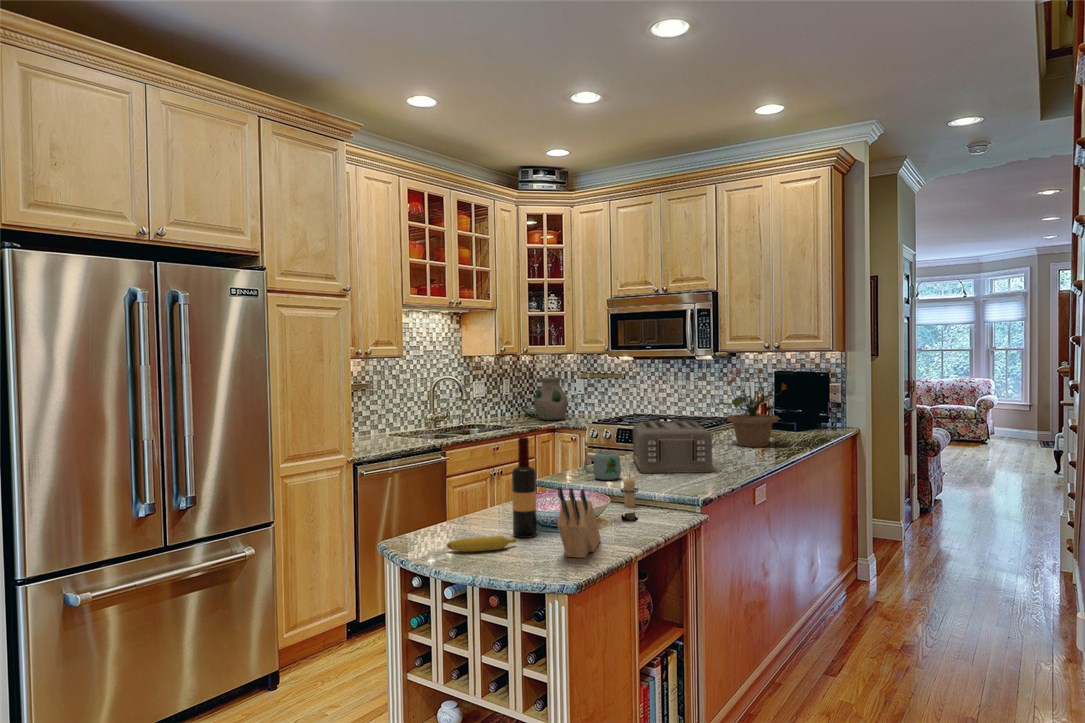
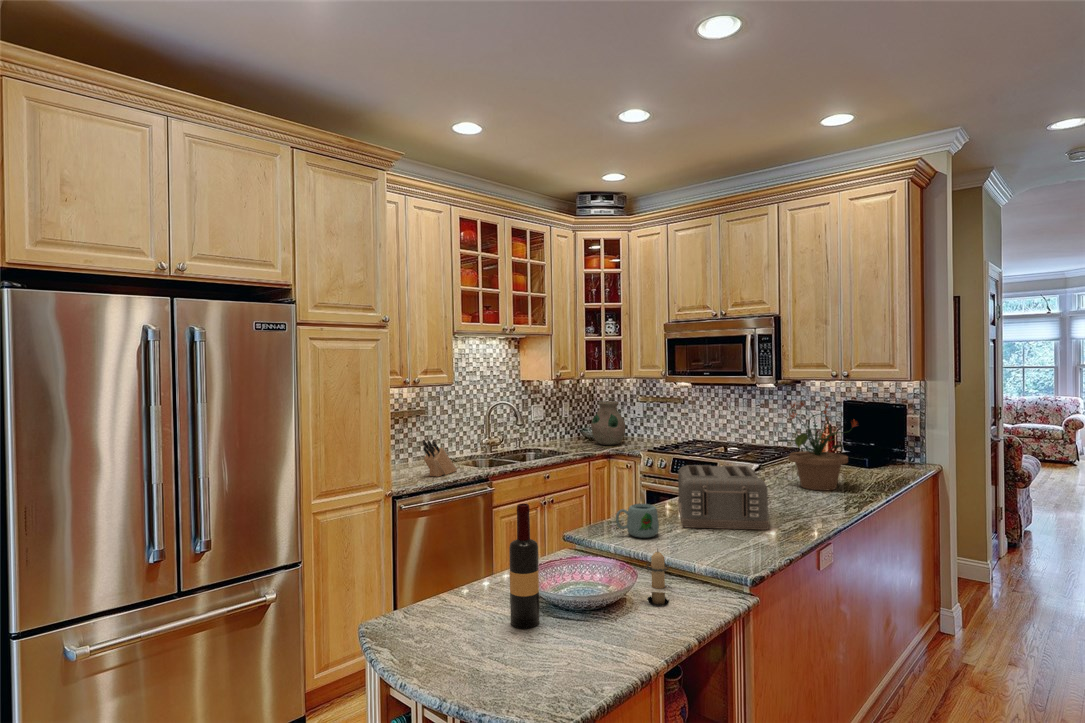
knife block: present [558,487,600,558] -> present [423,440,457,477]
fruit: present [447,536,516,552] -> none [421,632,507,651]

